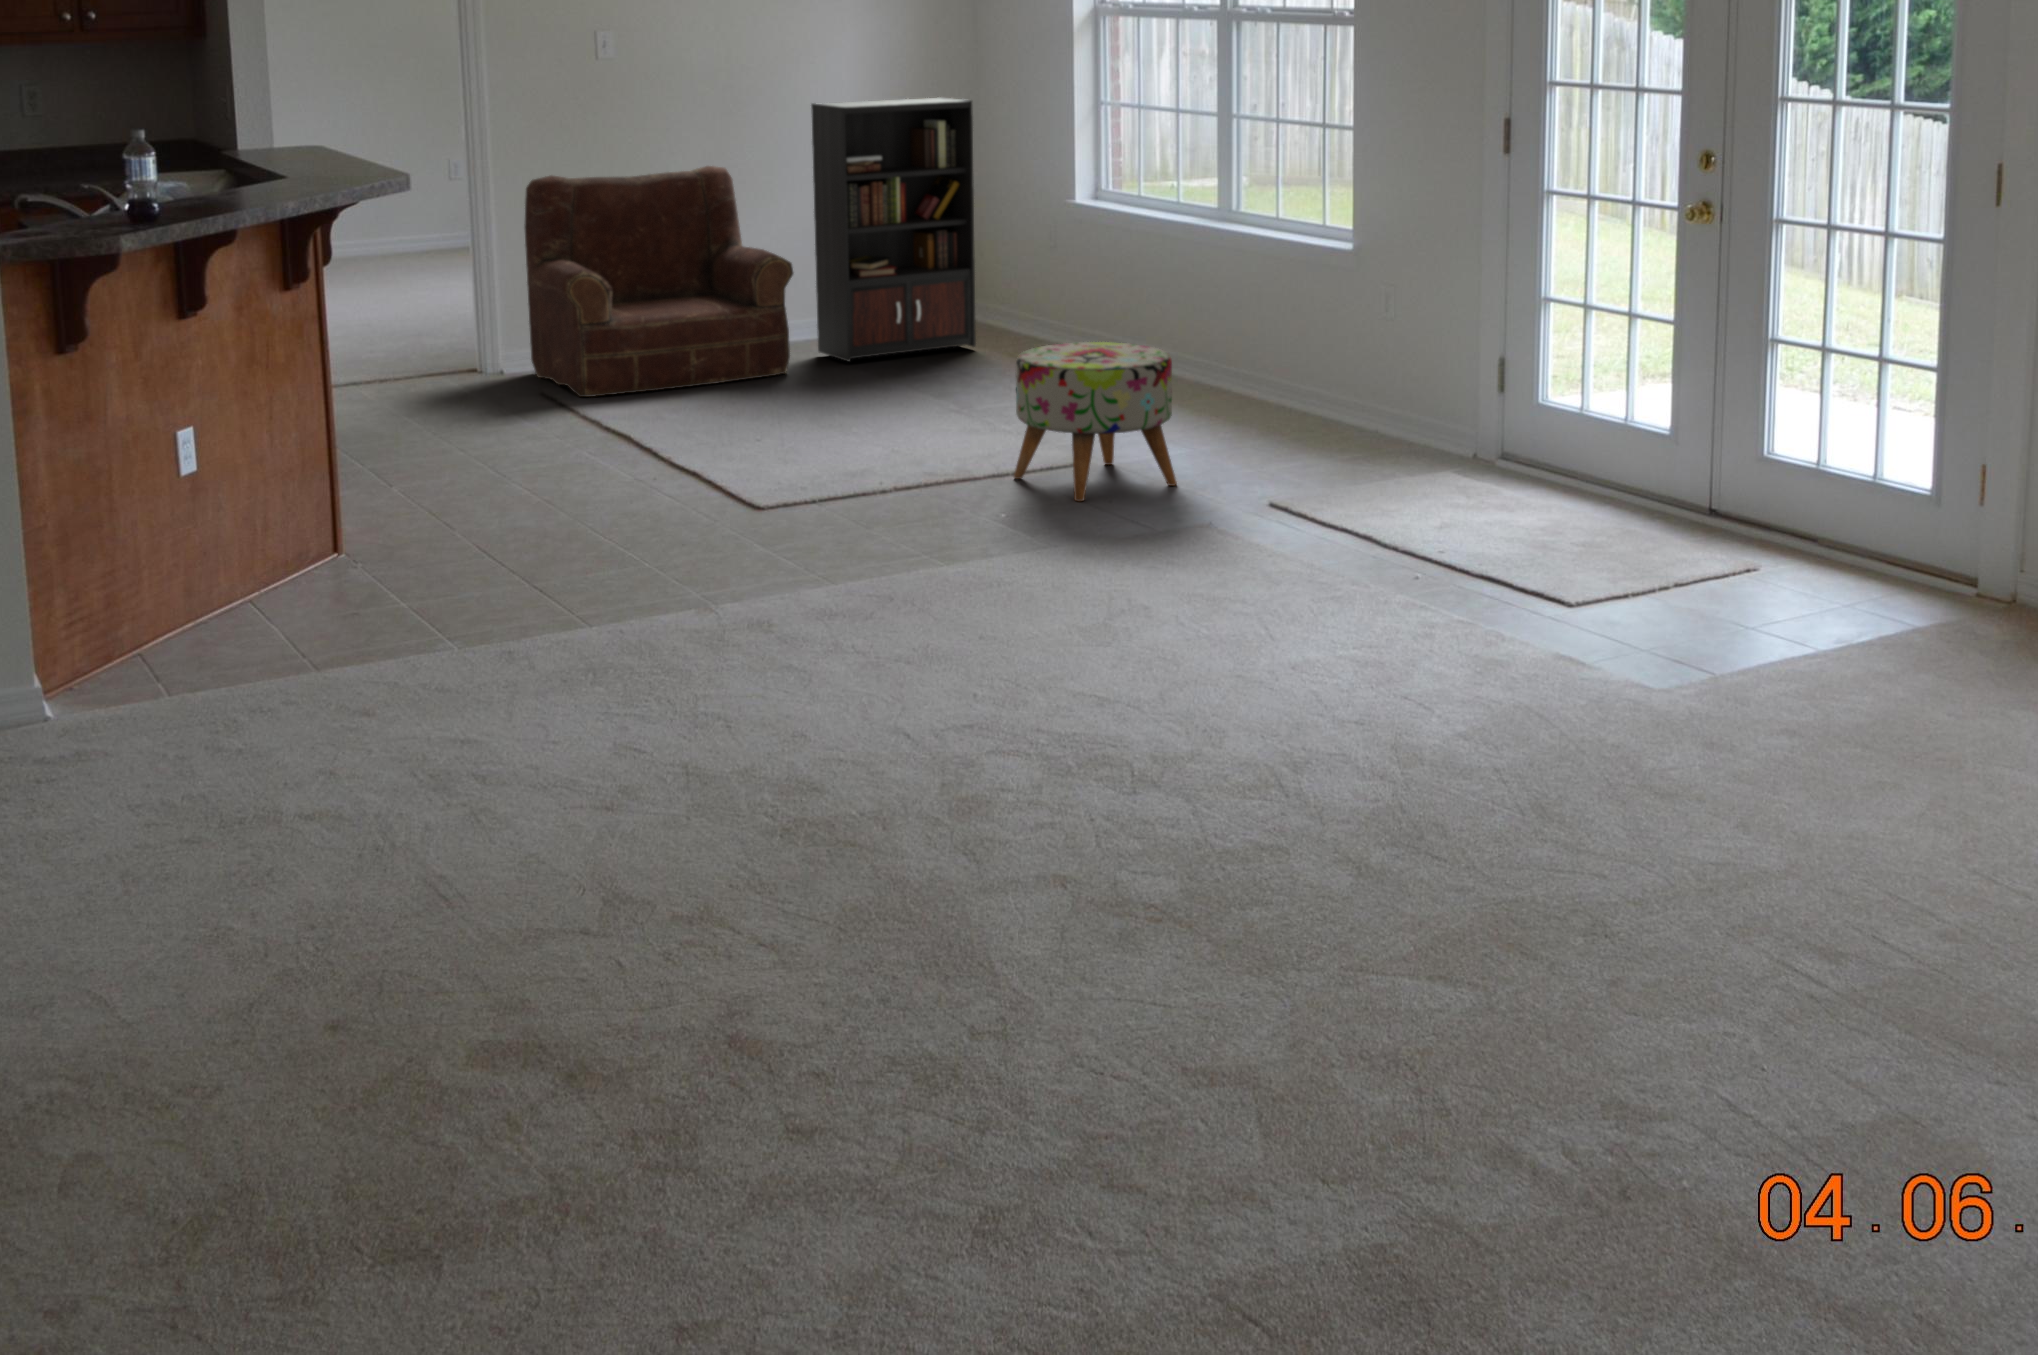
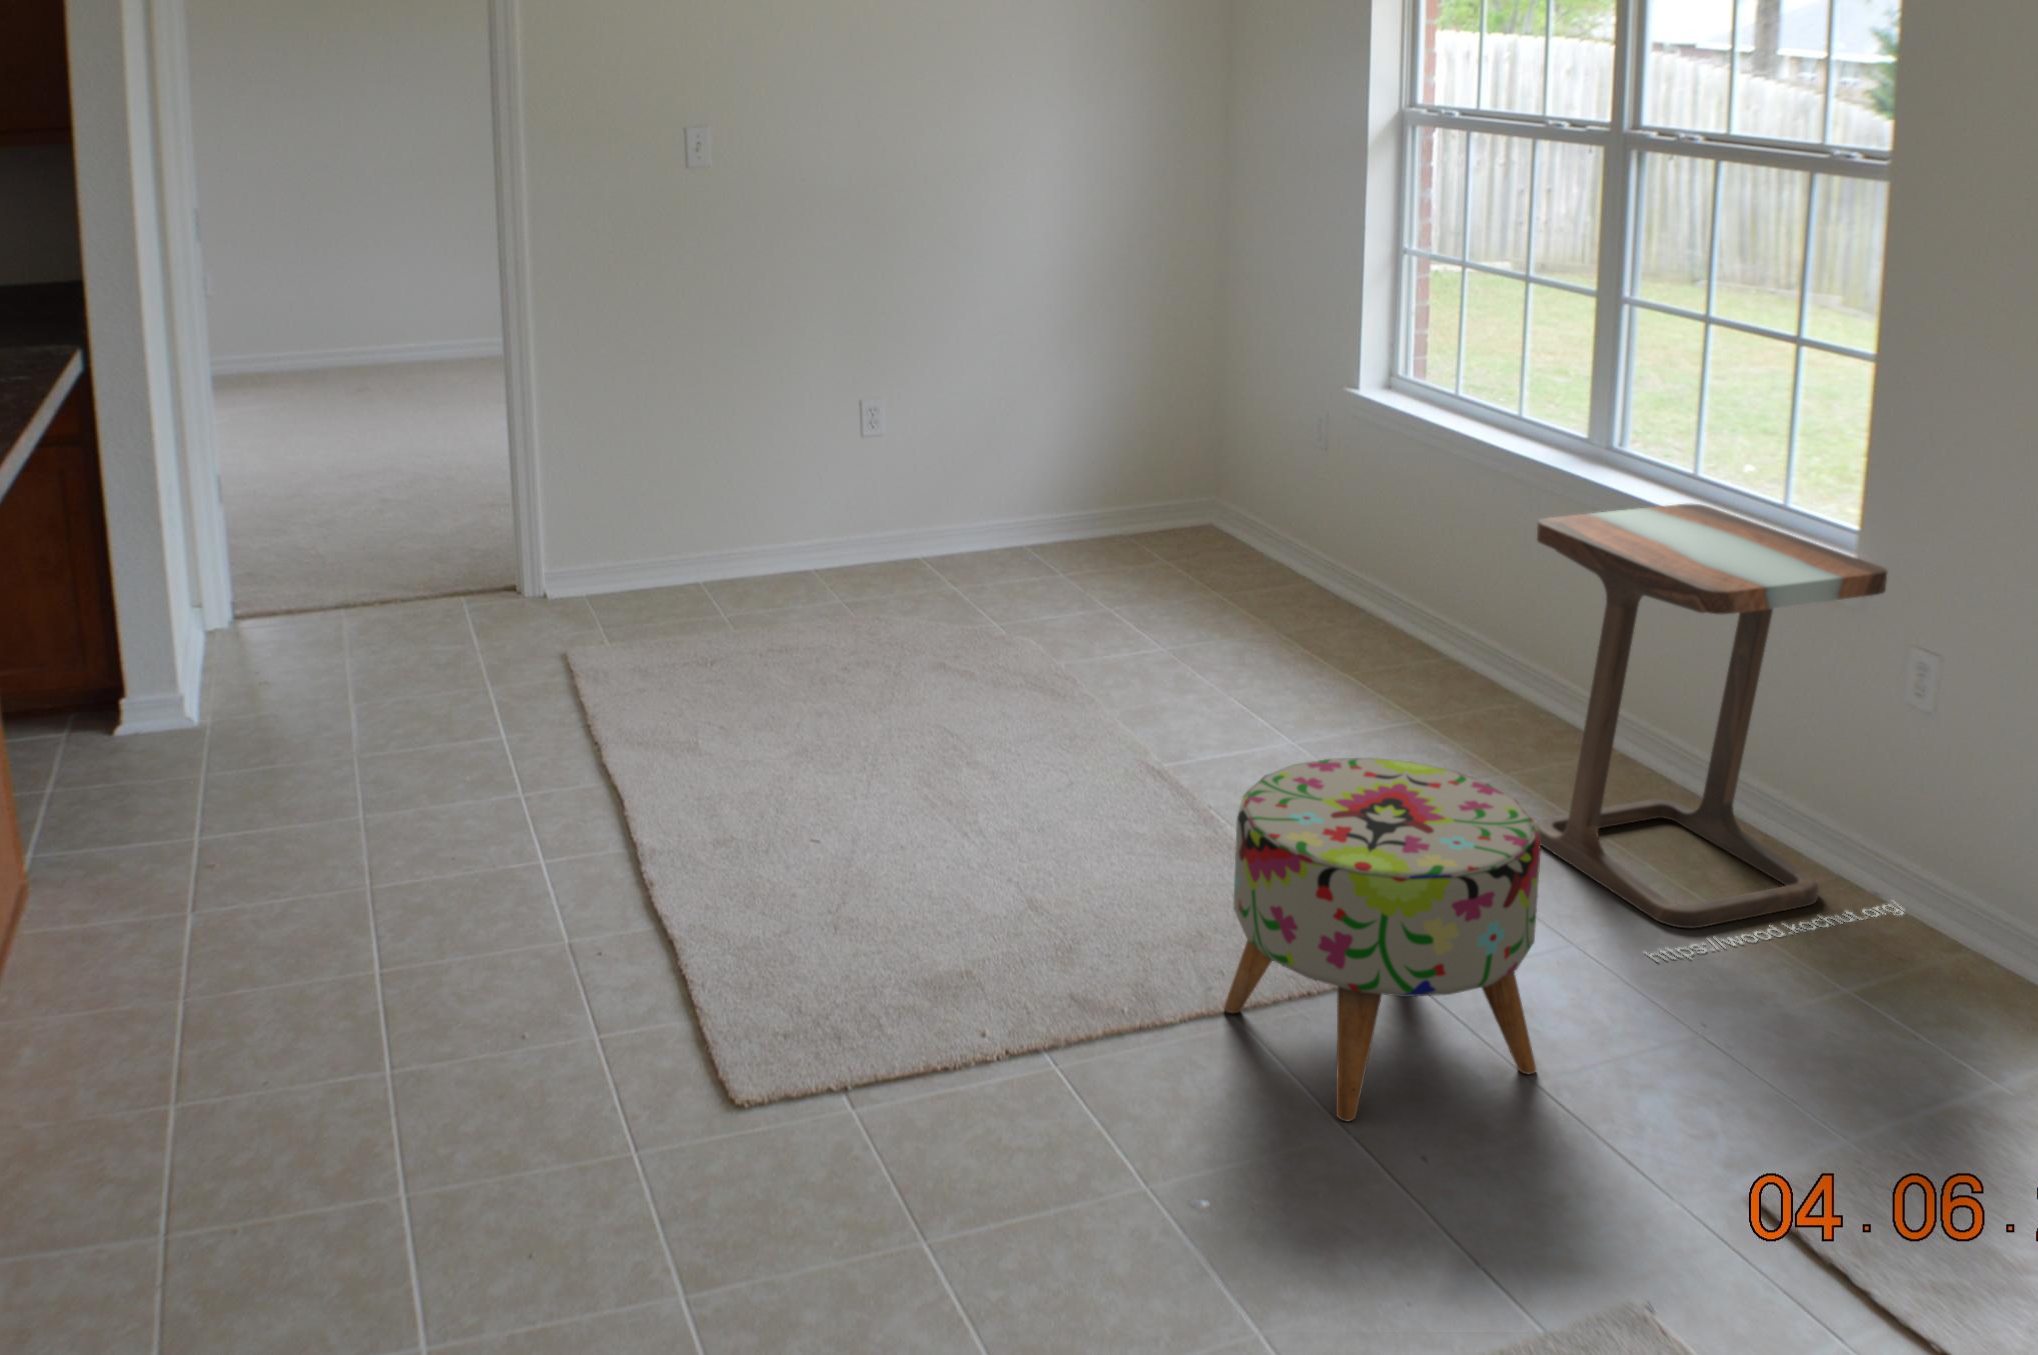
bookcase: present [811,97,976,361] -> none [973,233,1211,619]
armchair: present [524,166,793,397] -> none [554,322,932,674]
side table: none [1178,223,1388,454] -> present [1537,504,1903,957]

